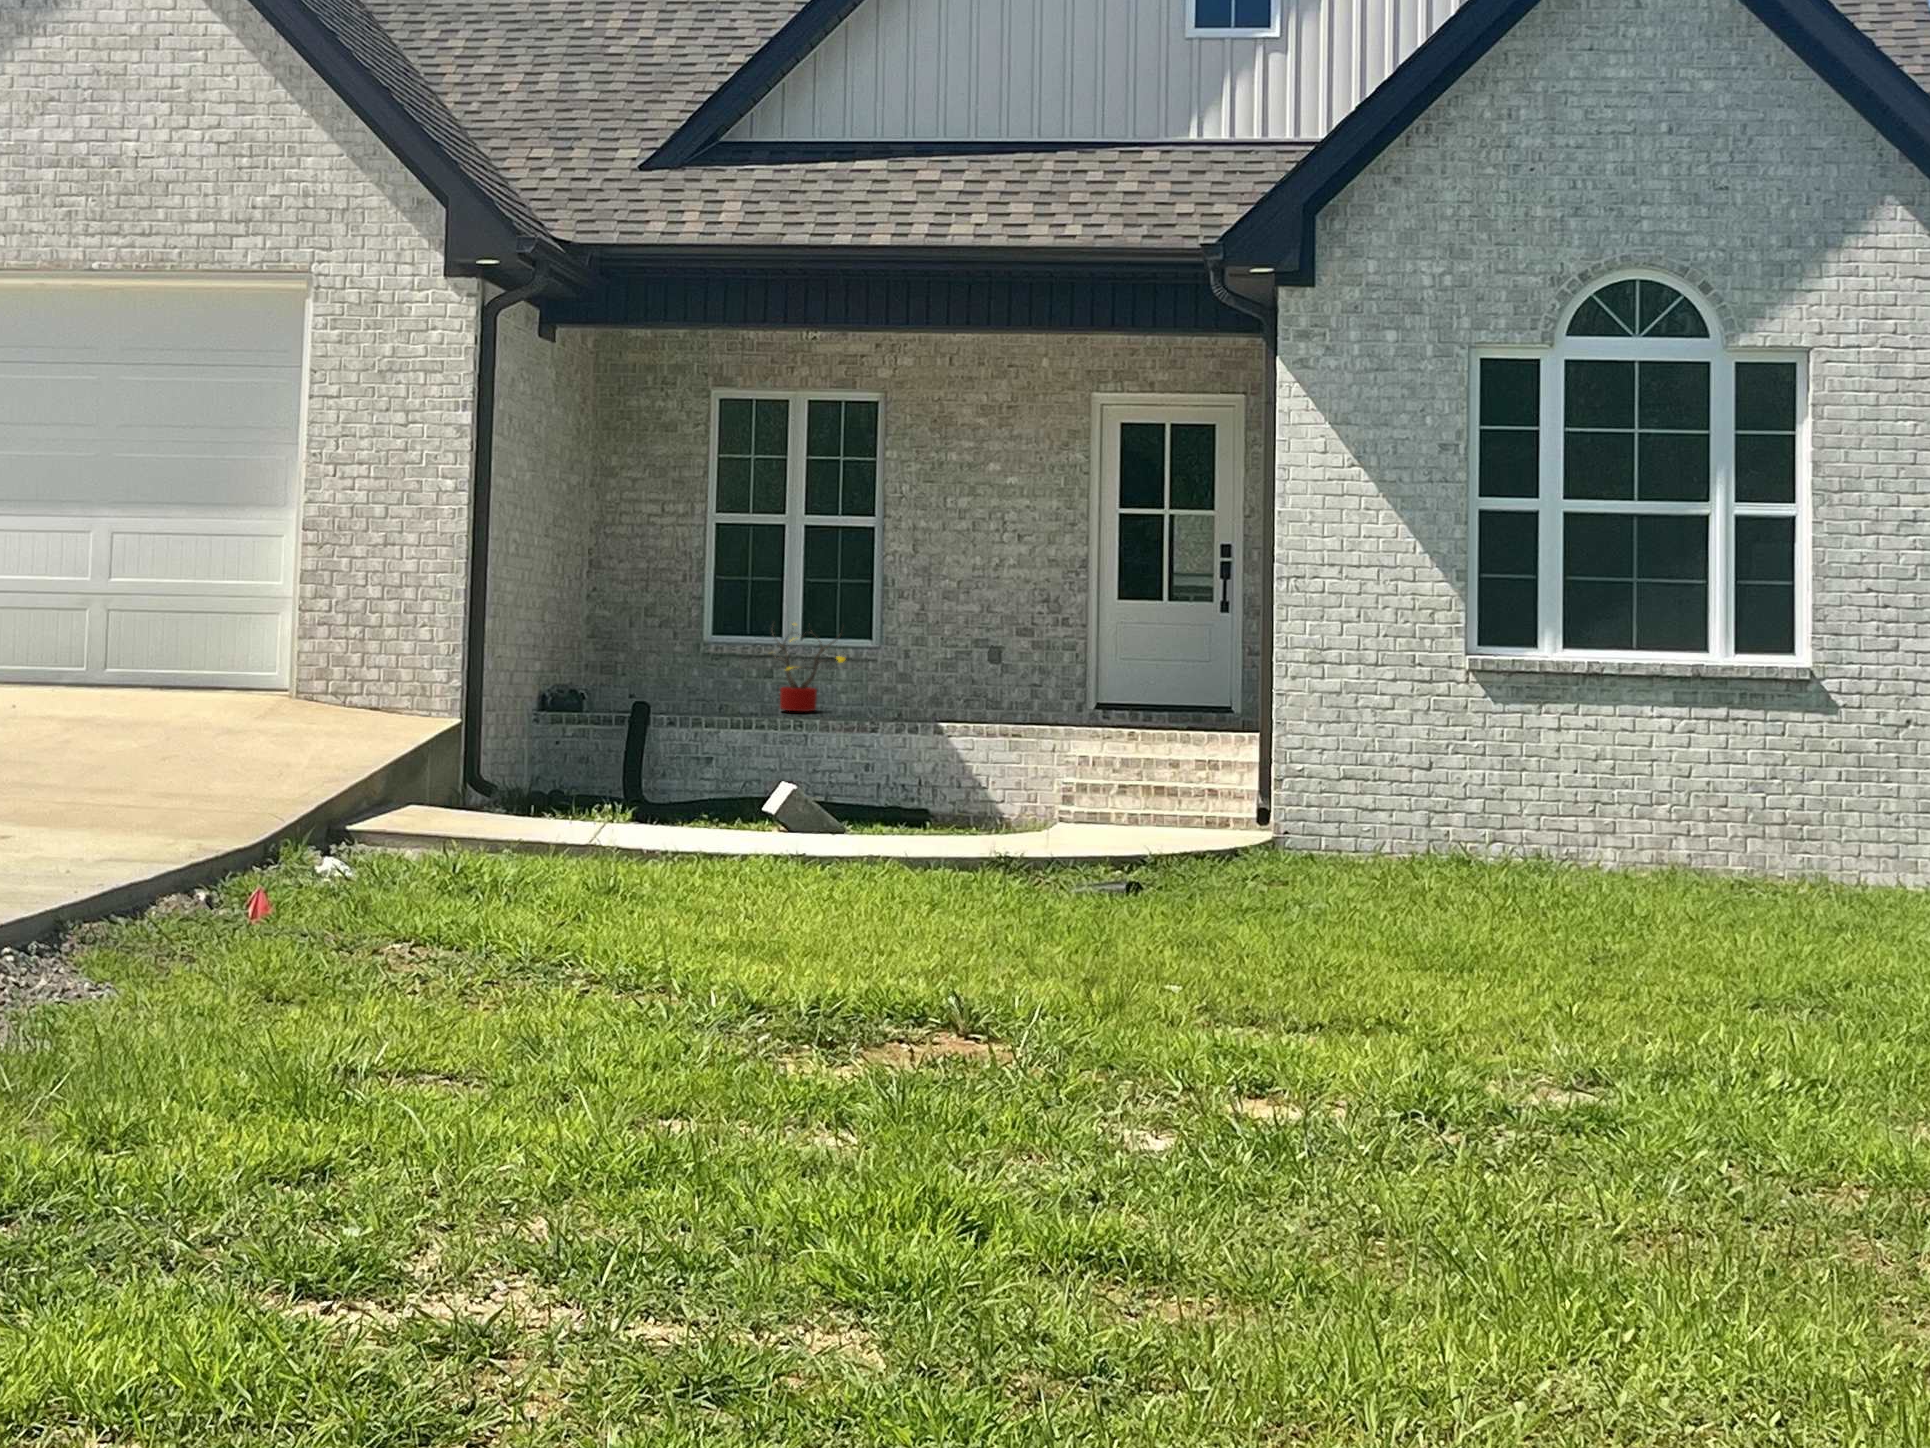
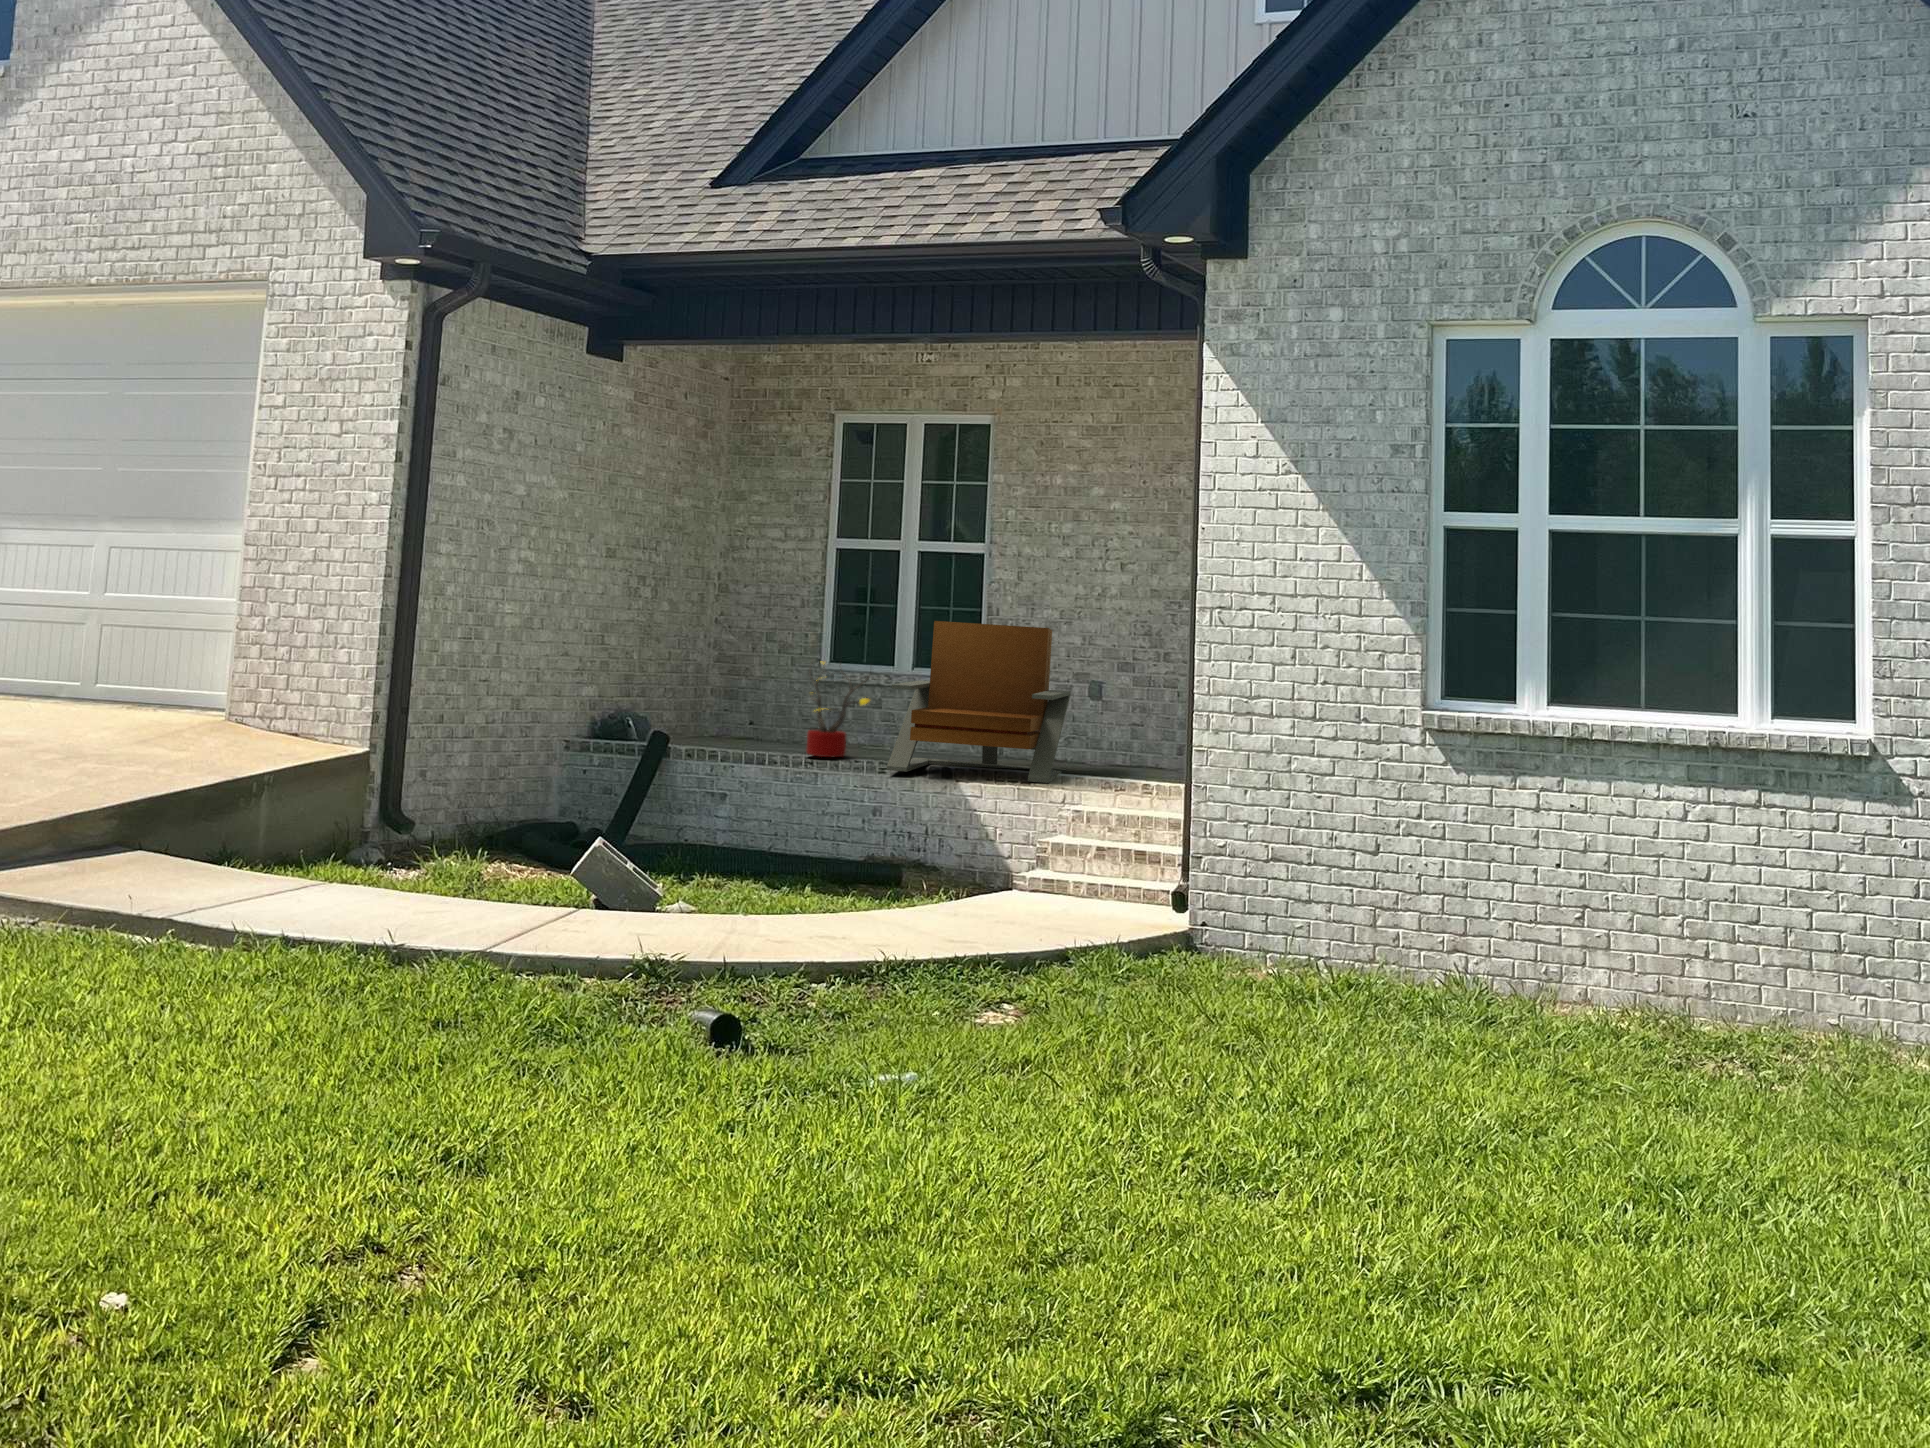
lounge chair: none [882,584,1040,727] -> present [887,621,1071,783]

